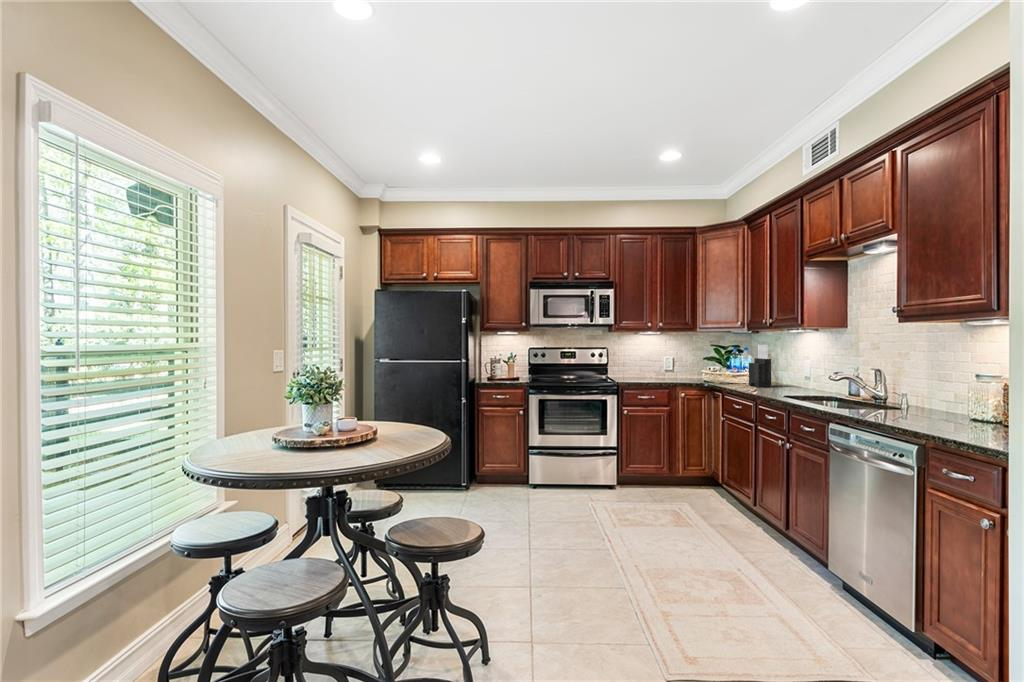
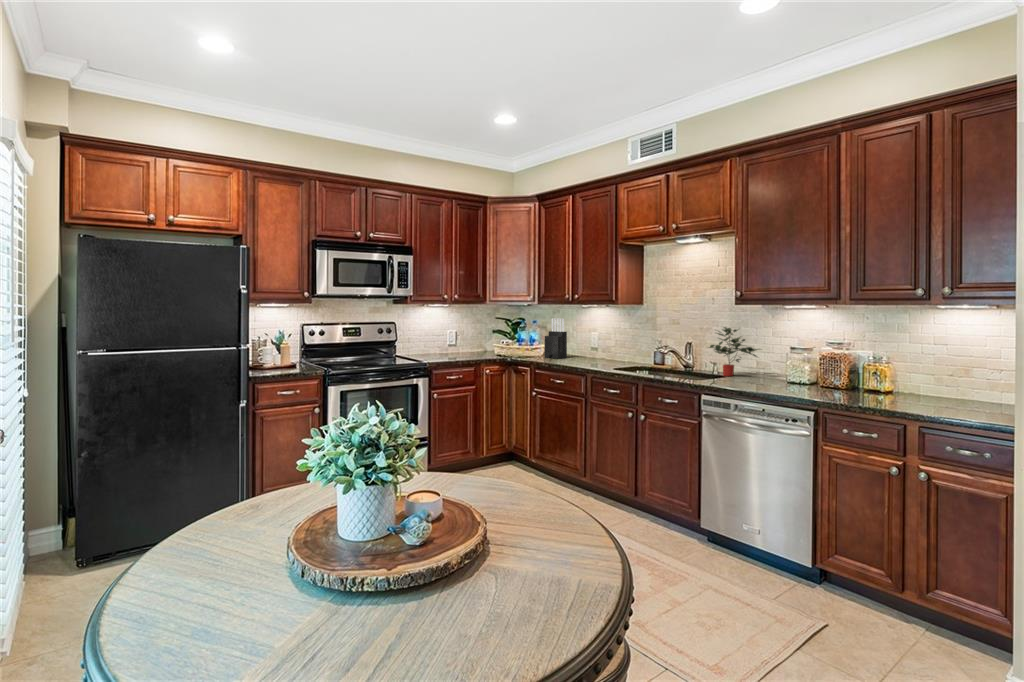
potted plant: none [870,355,950,419] -> present [709,327,759,376]

